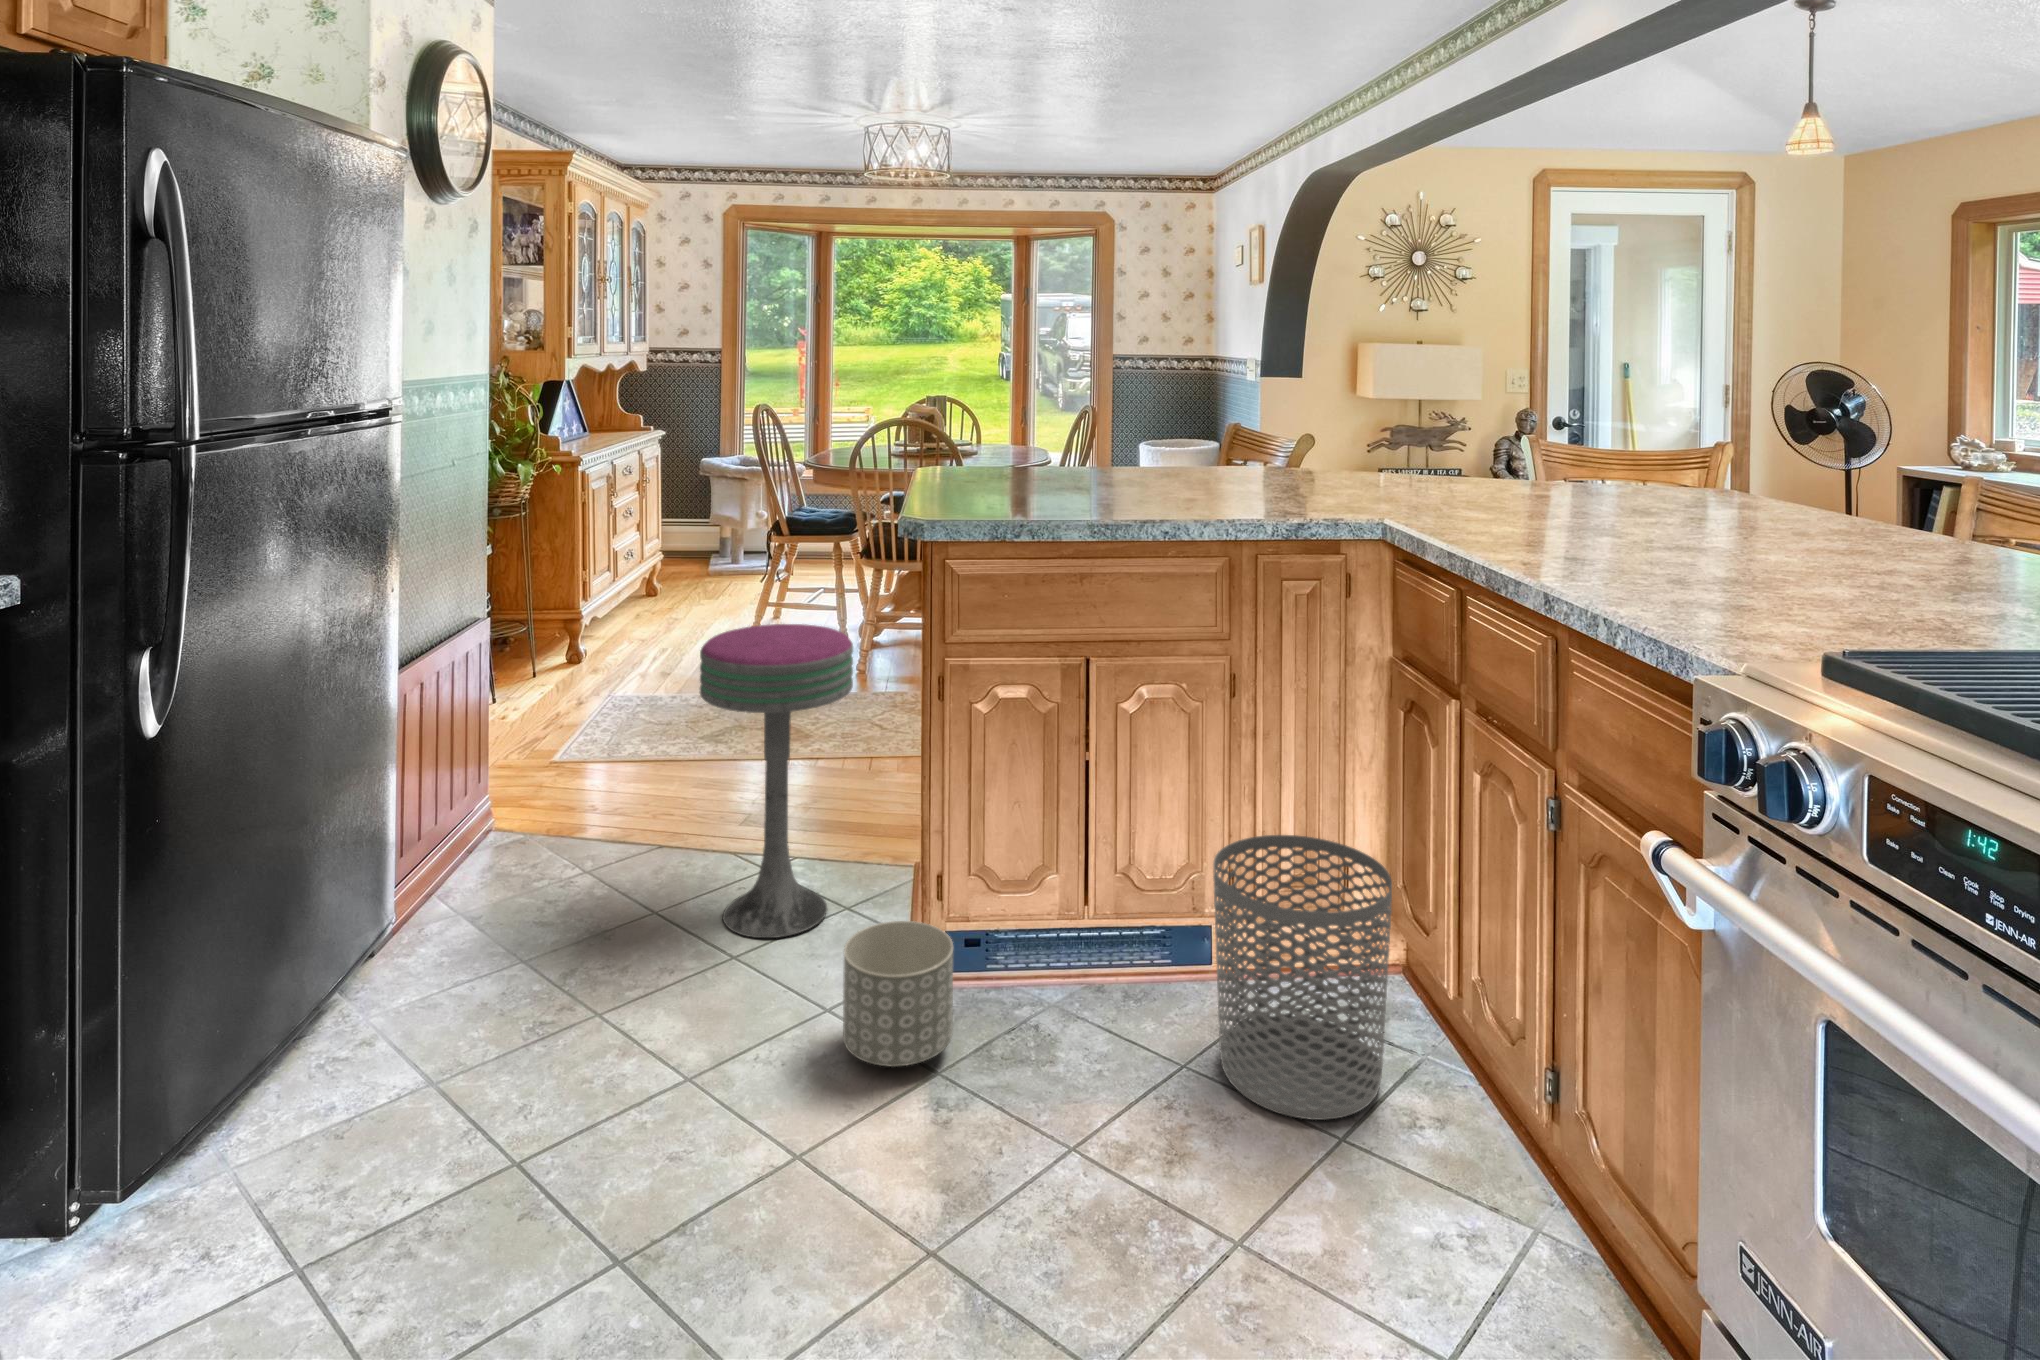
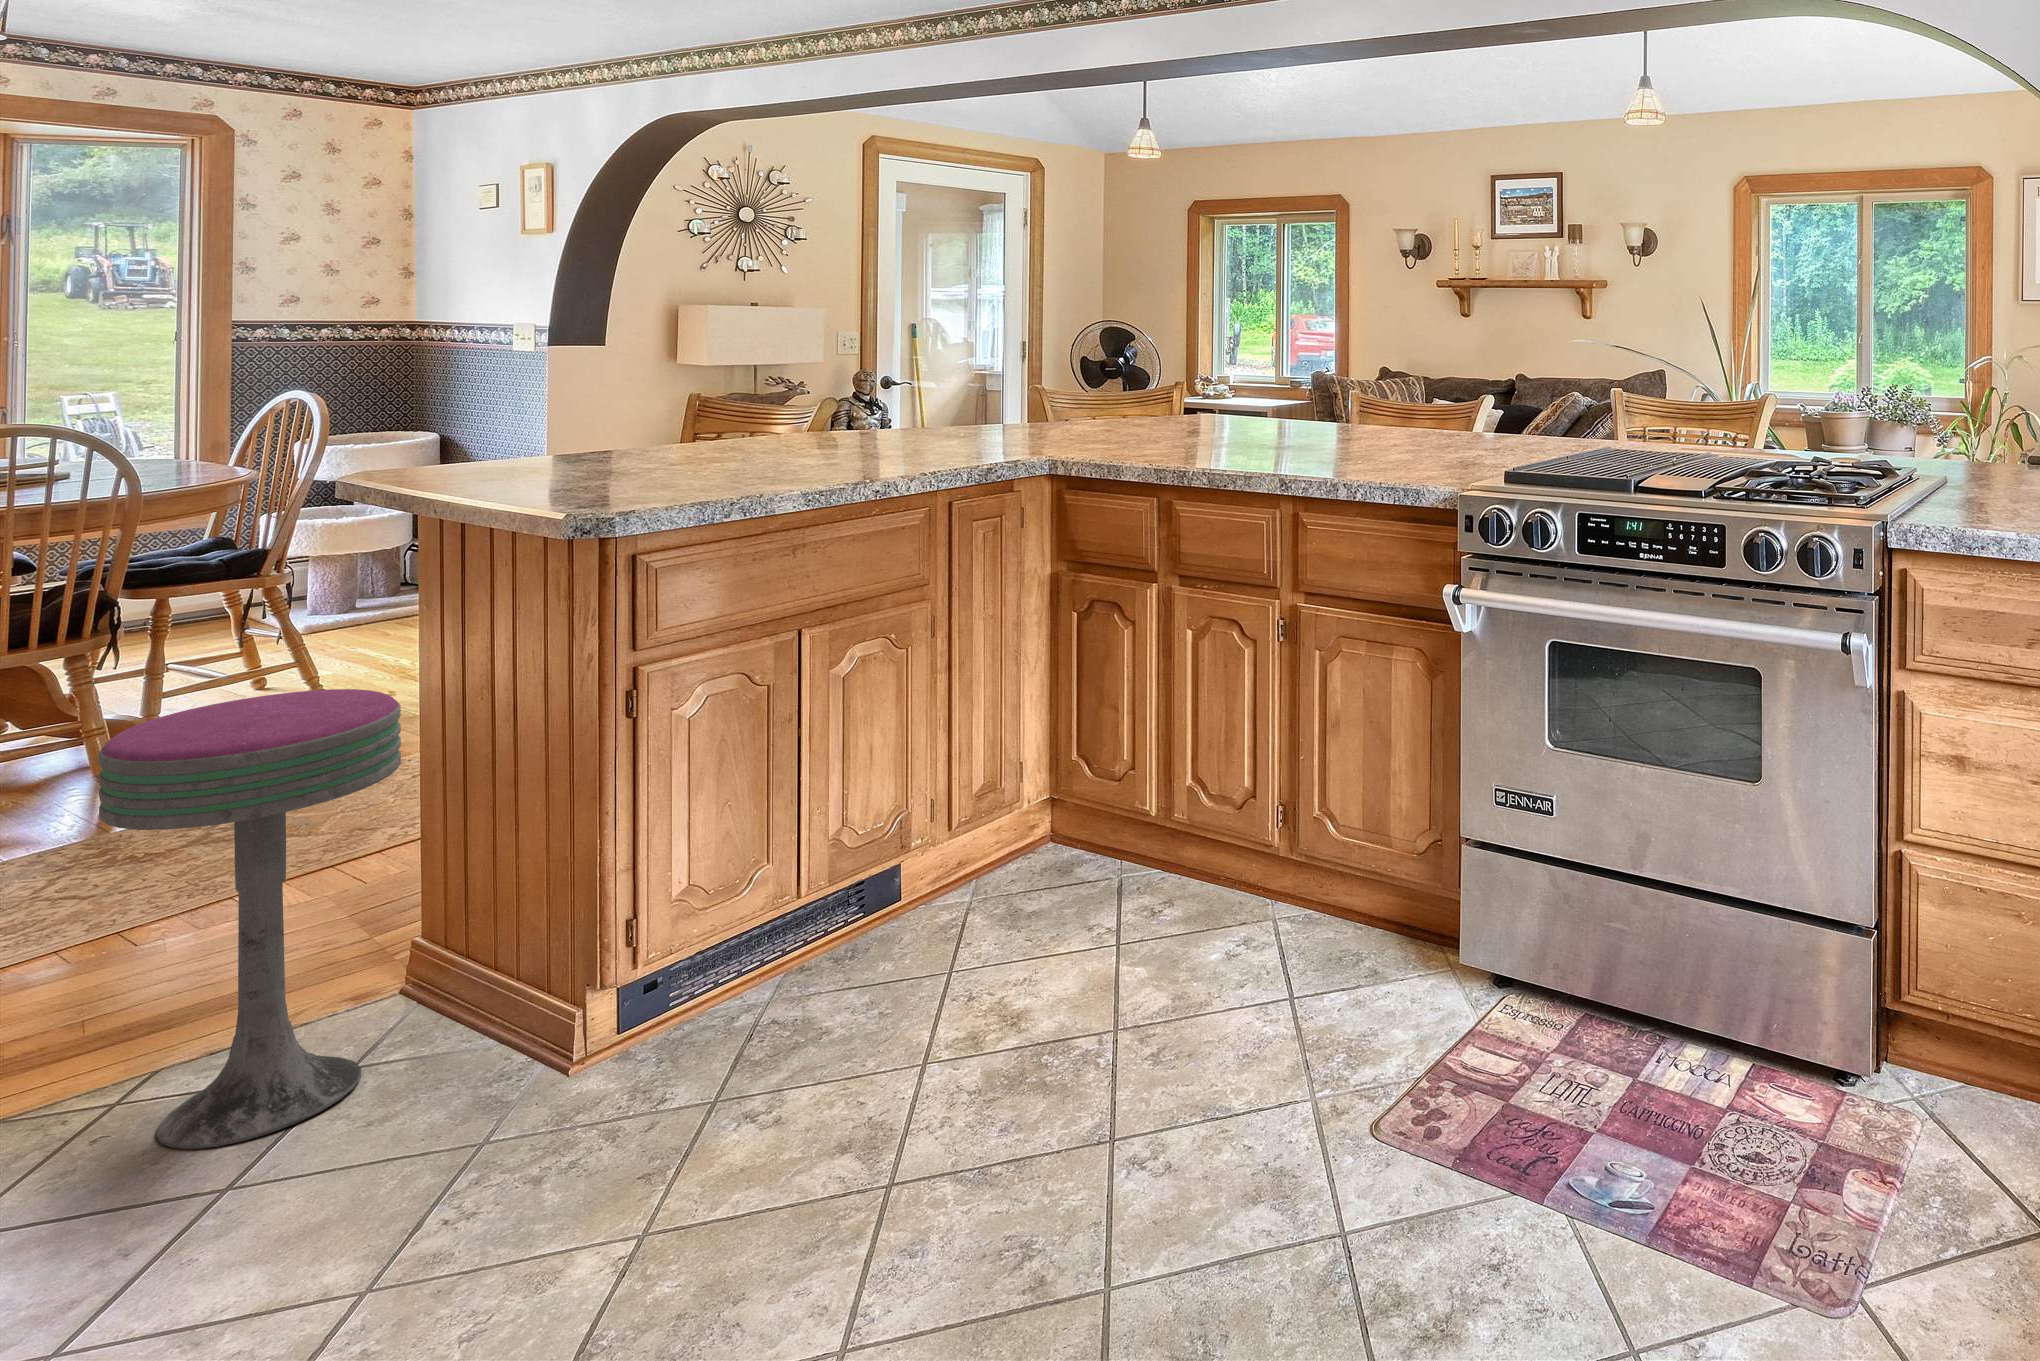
waste bin: present [1213,835,1392,1120] -> none [962,732,1125,964]
planter: present [843,921,953,1066] -> none [571,955,723,1123]

